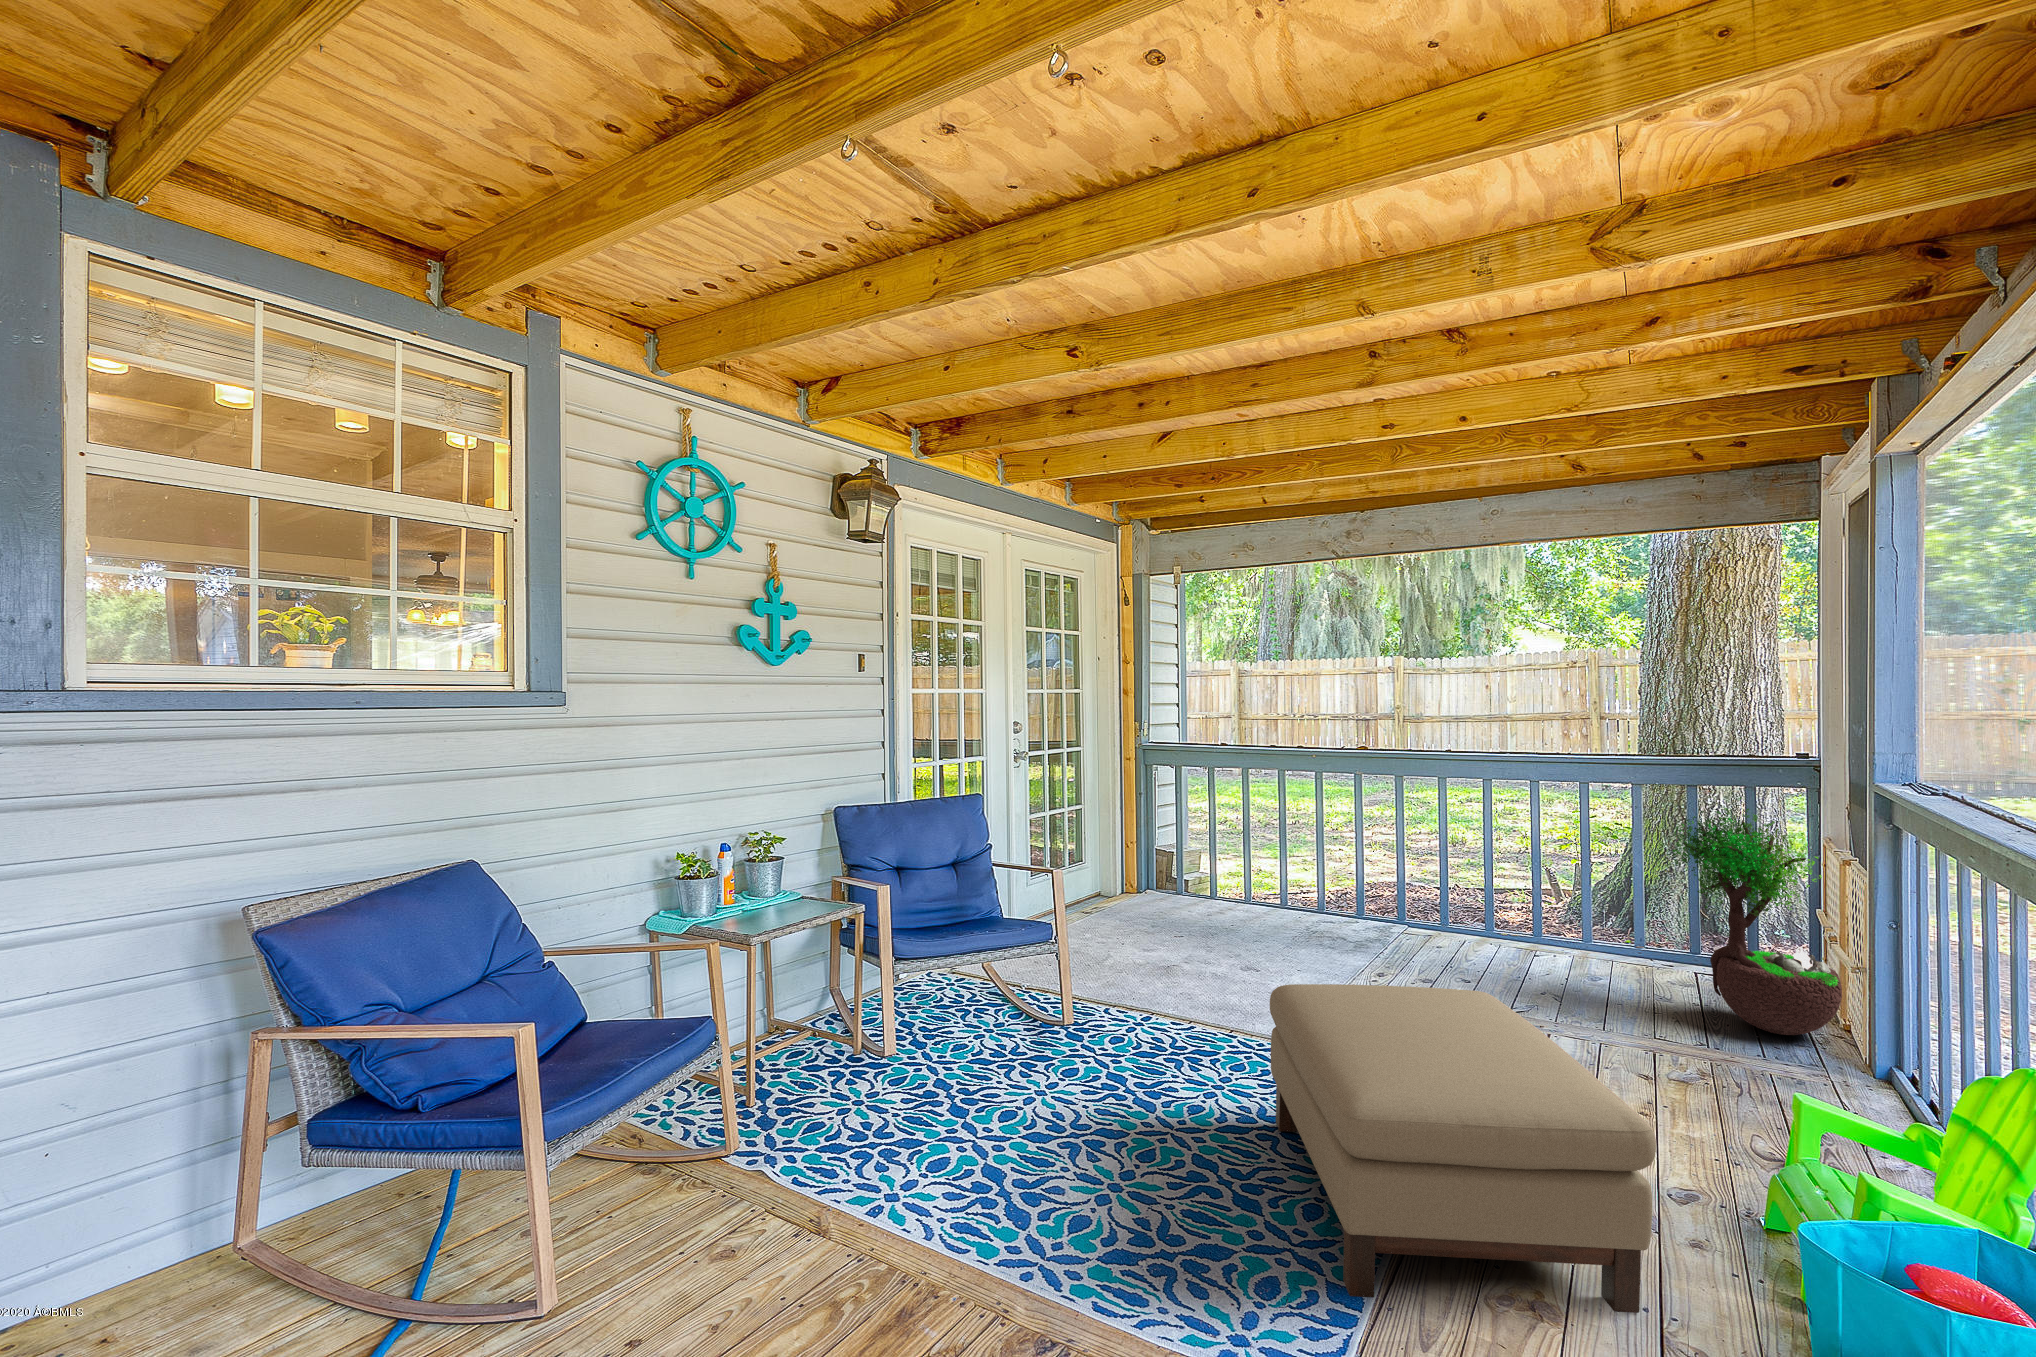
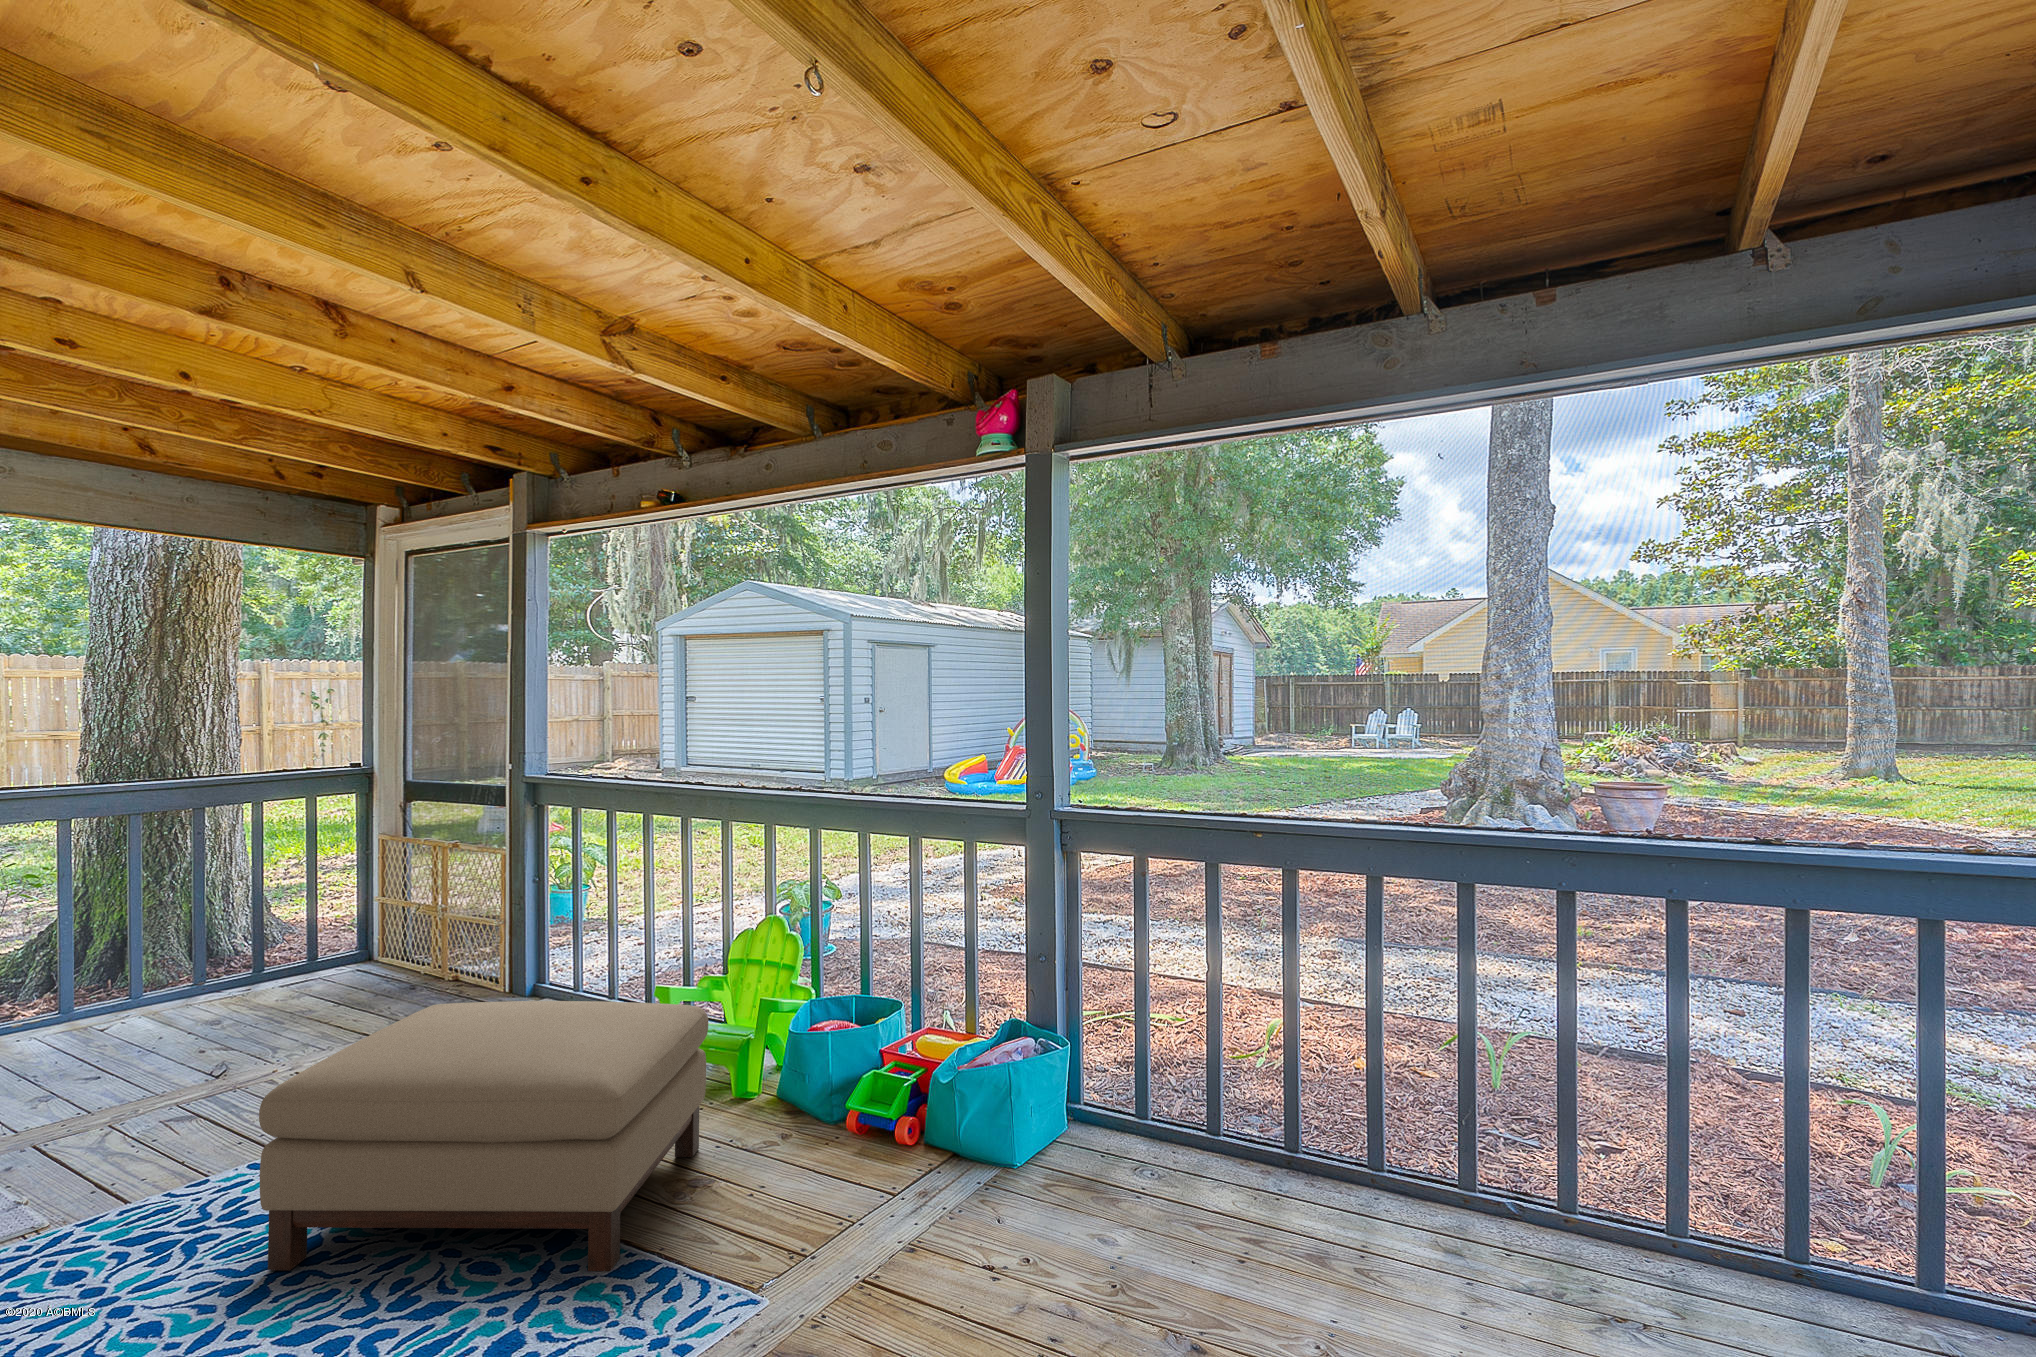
potted tree: present [1672,797,1842,1035] -> none [311,799,468,998]

